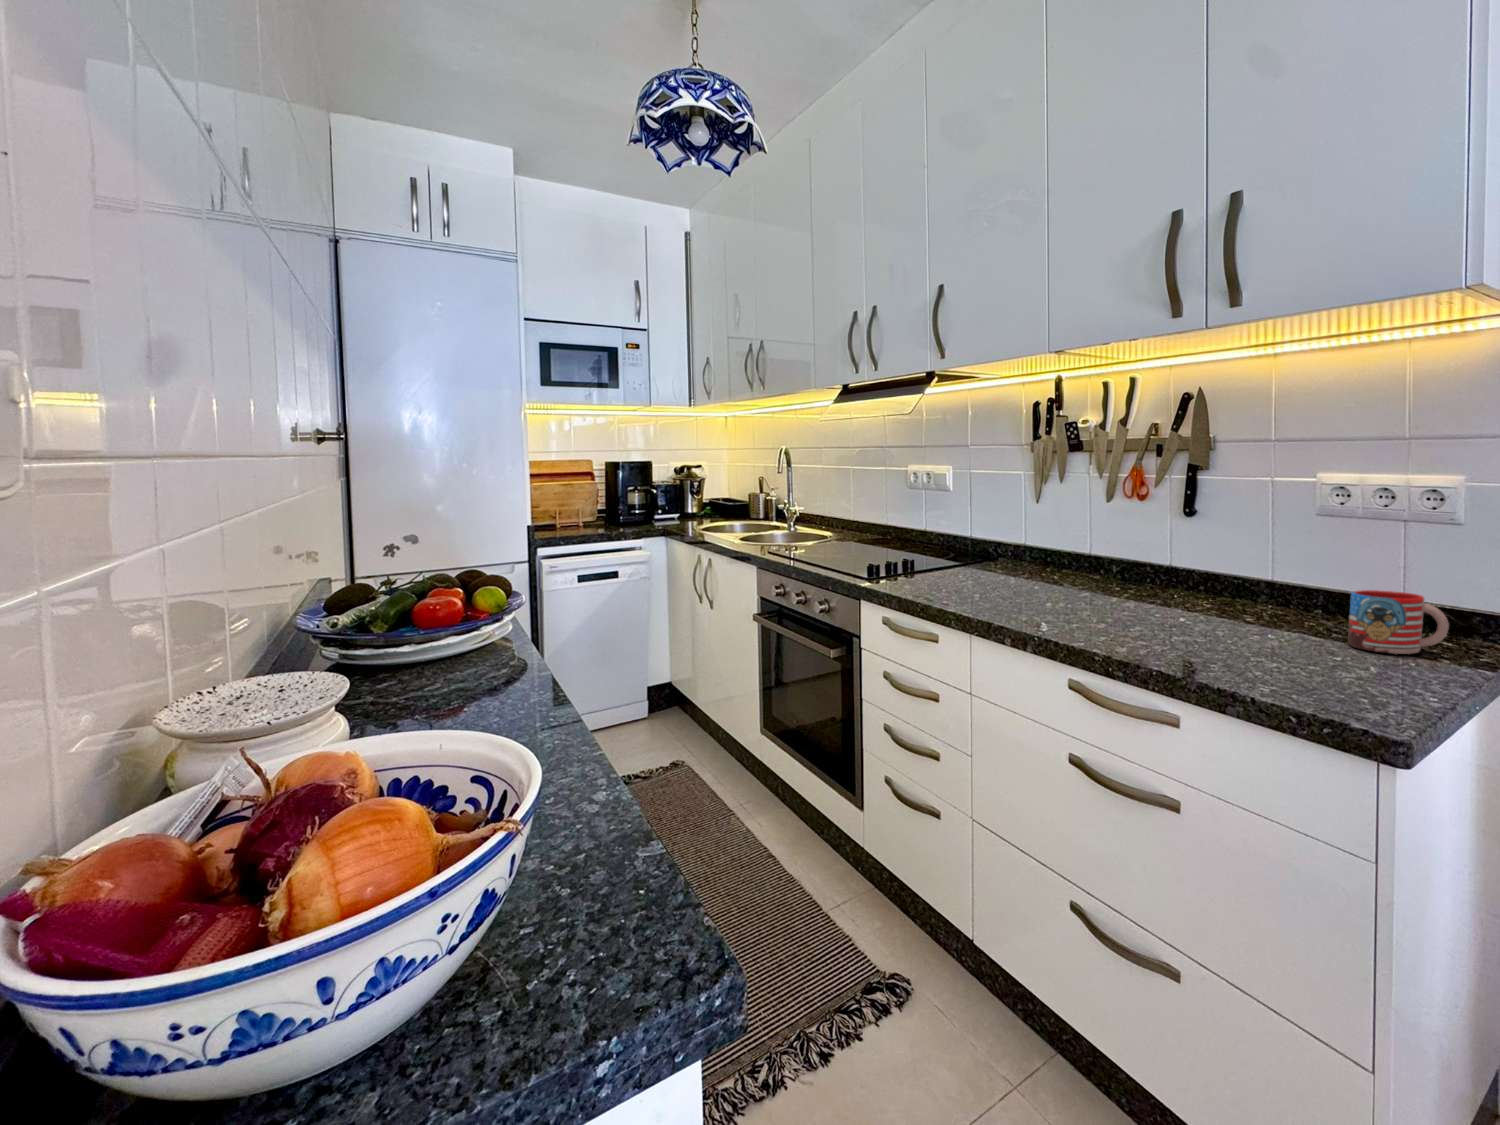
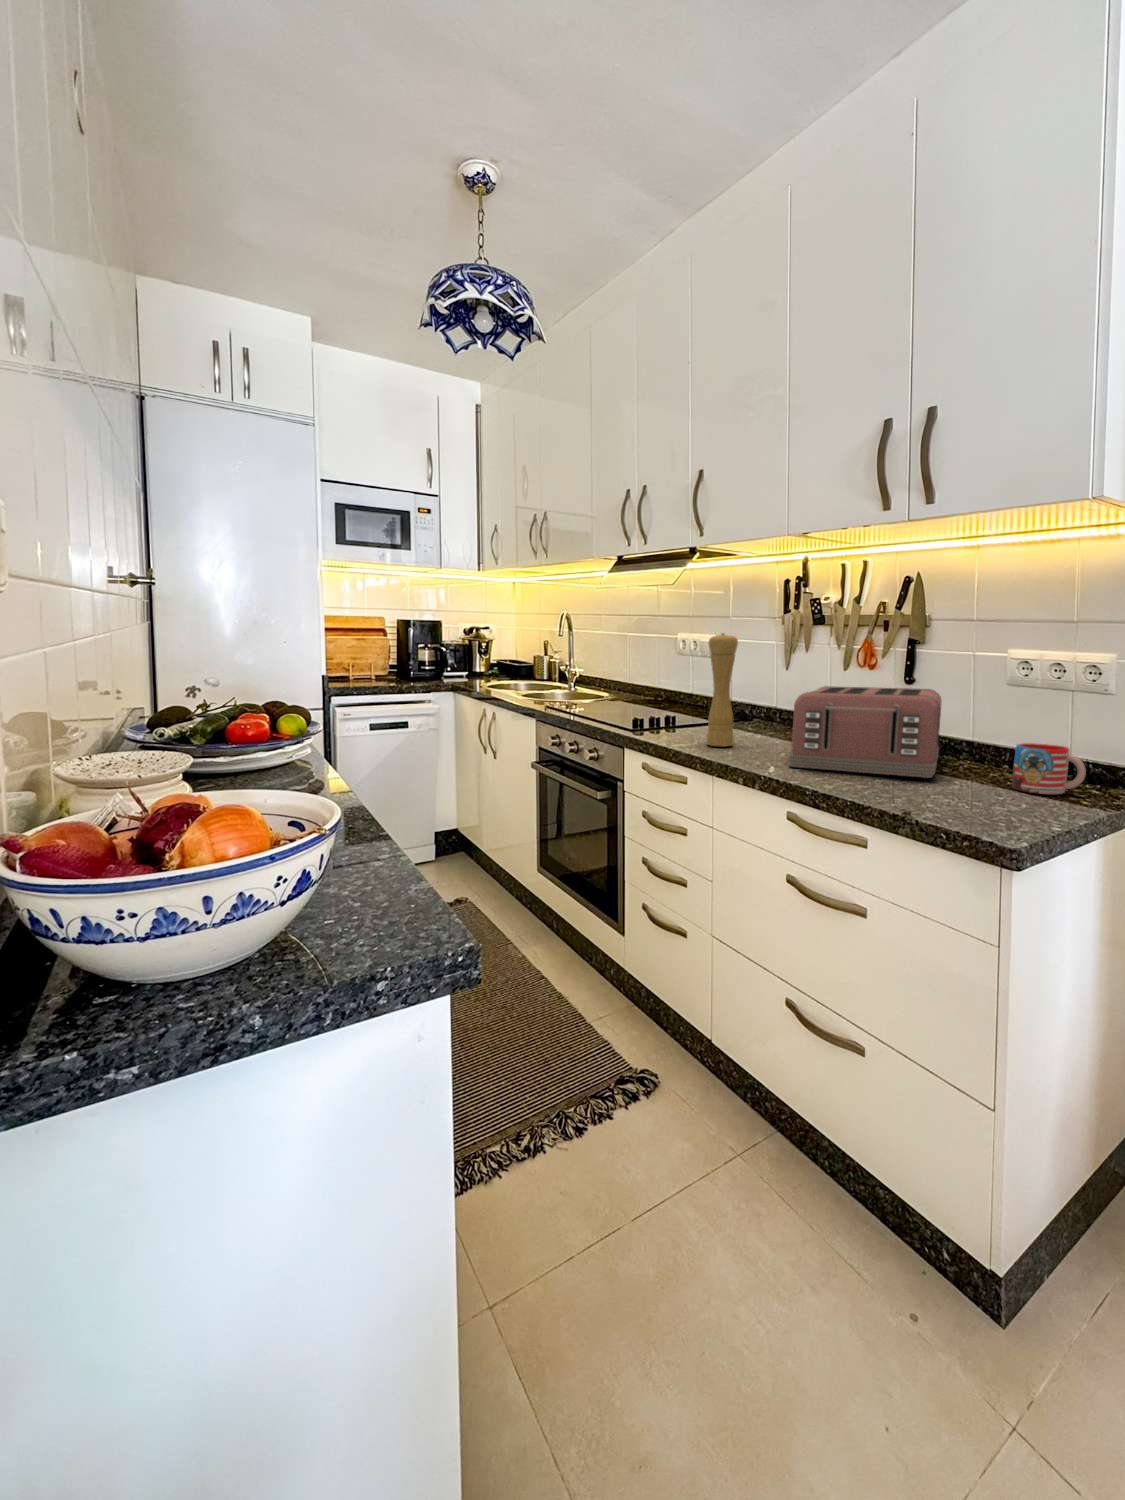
pepper mill: none [957,467,991,596] -> present [707,633,738,747]
toaster: none [1063,525,1250,634] -> present [789,686,941,778]

